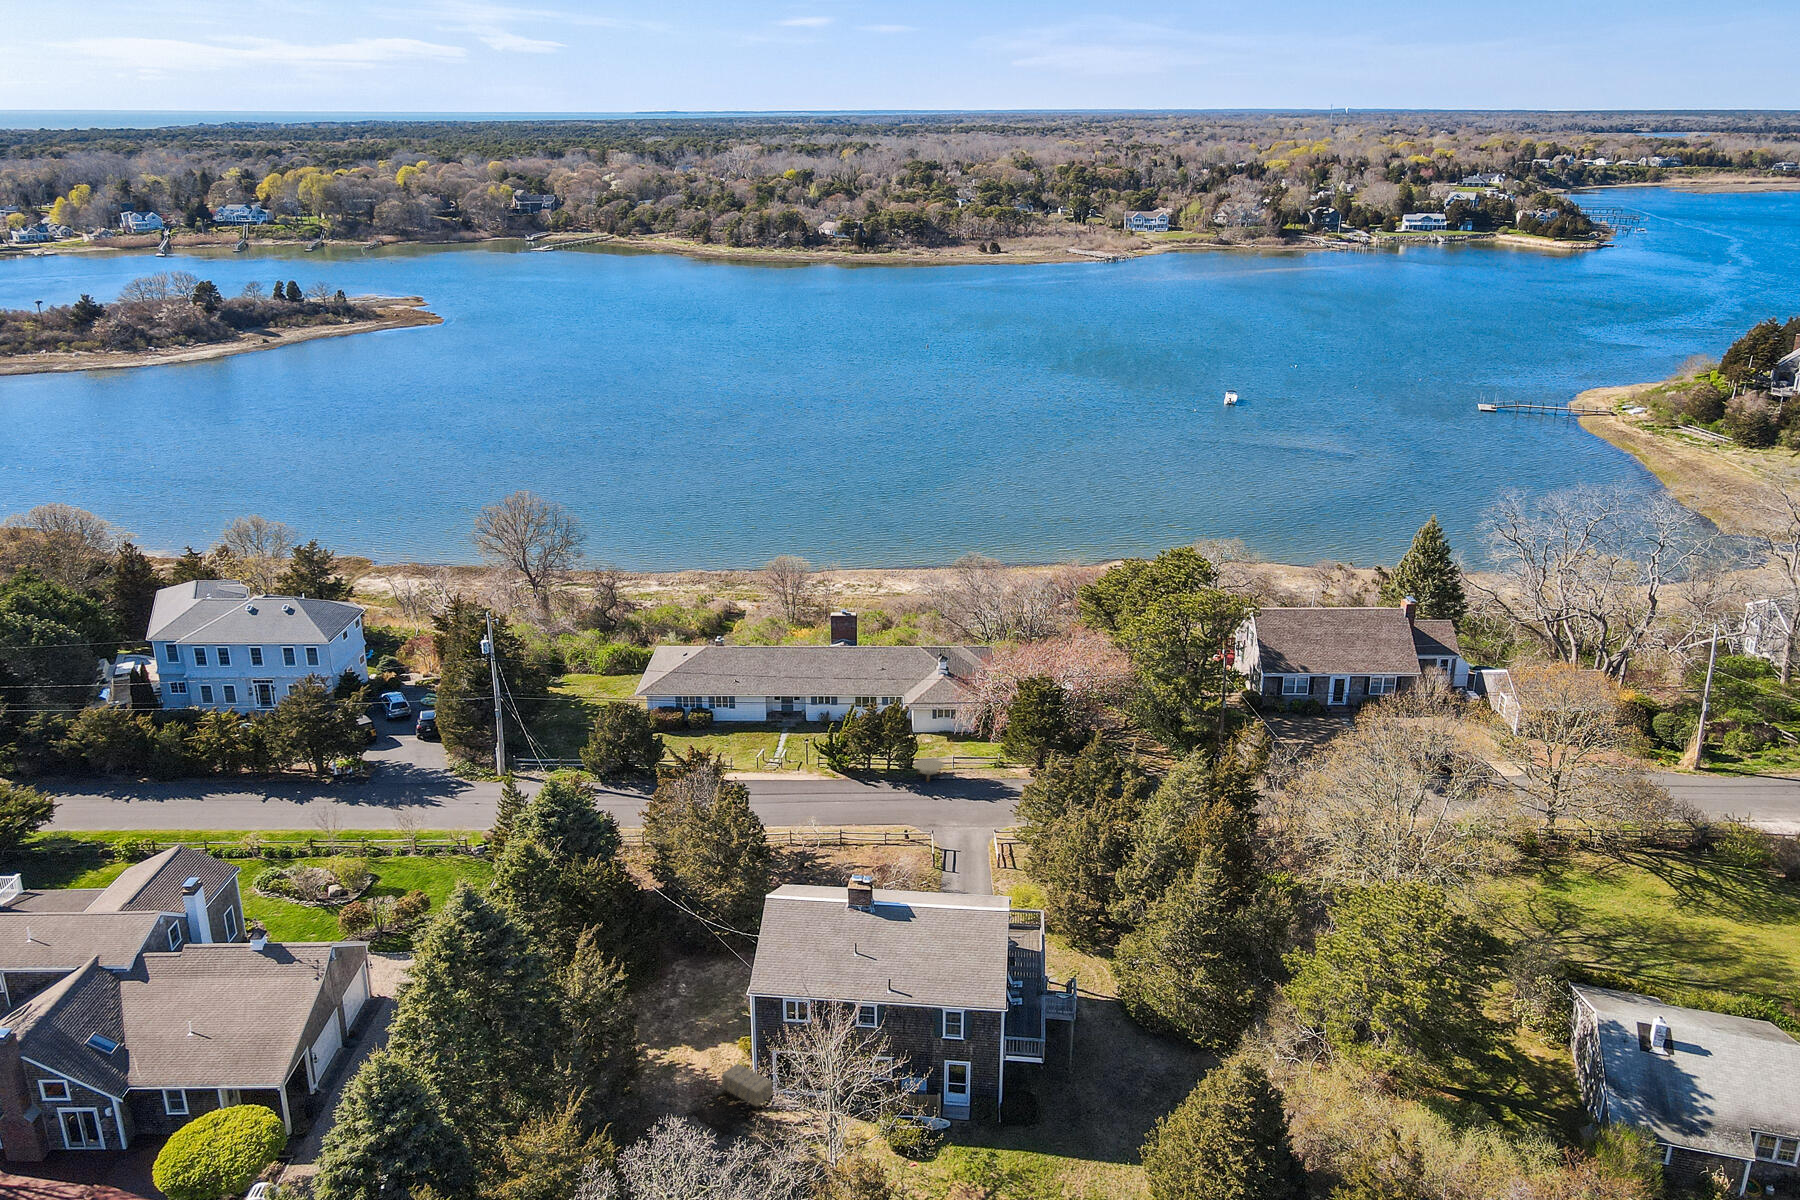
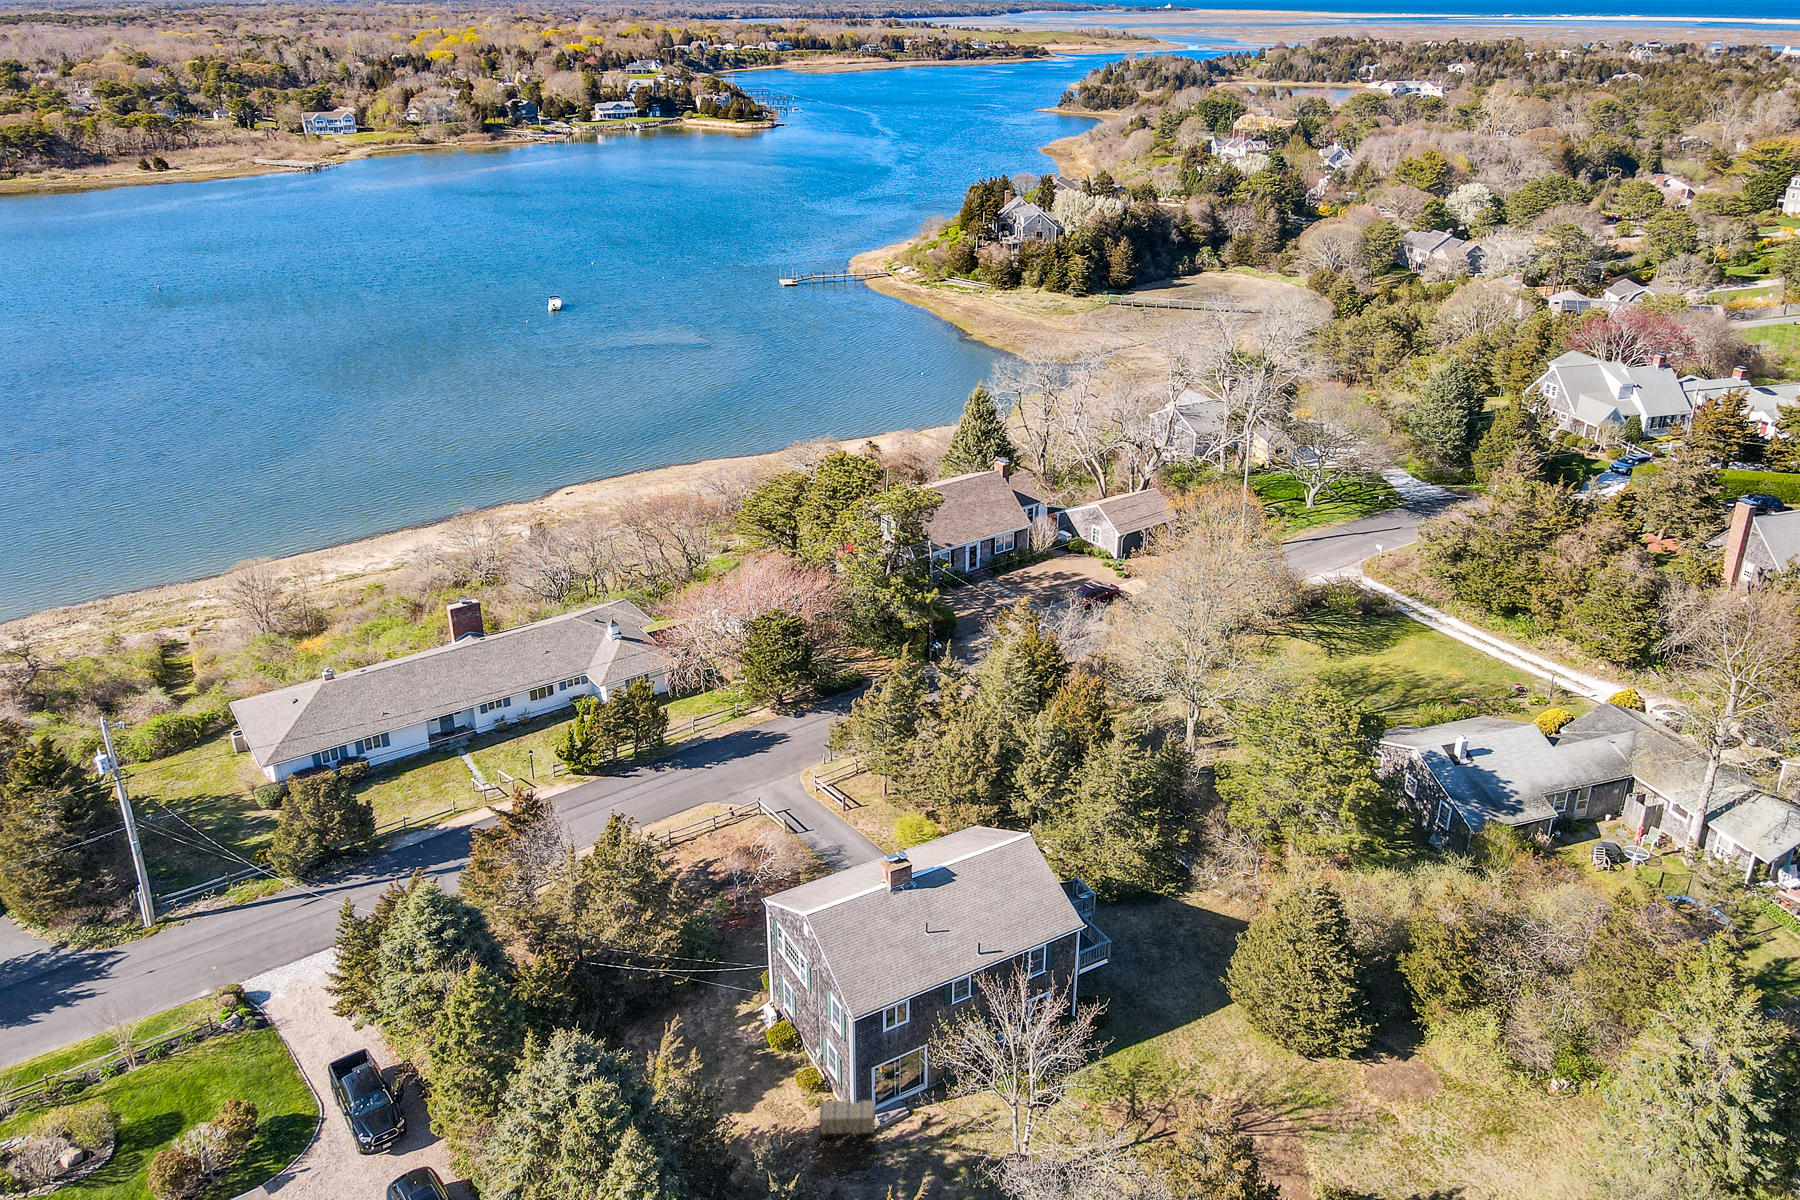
round table: present [914,759,944,781] -> none [665,726,700,752]

